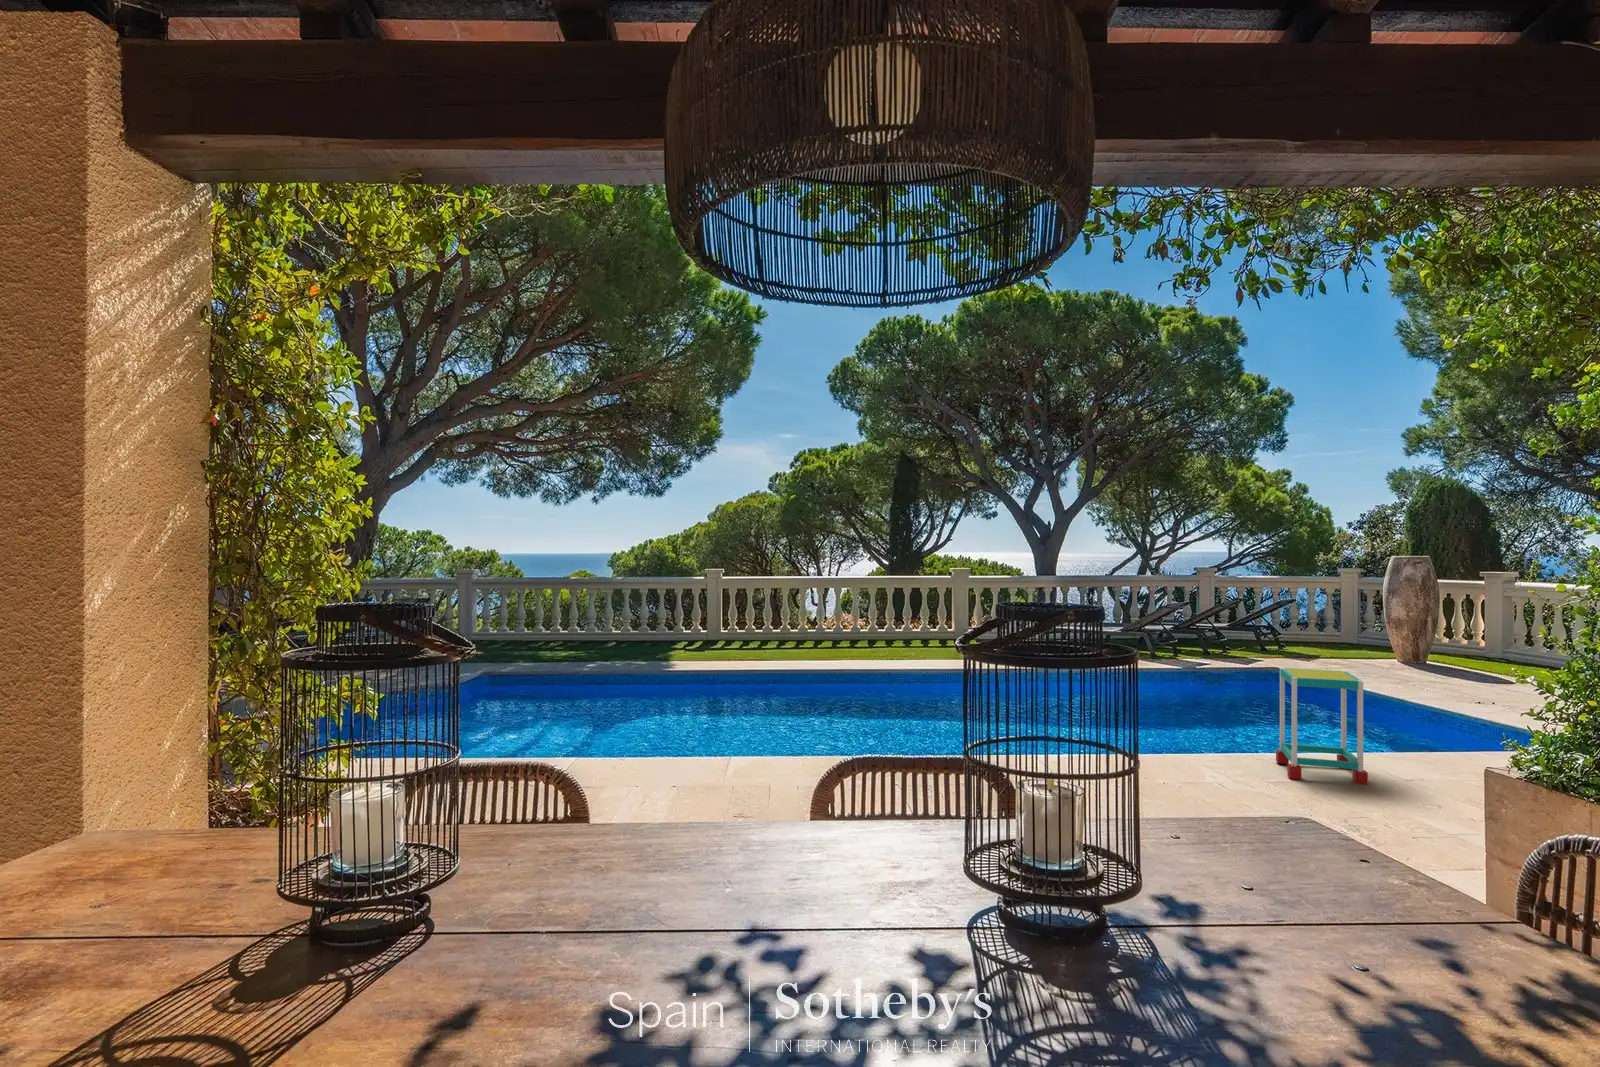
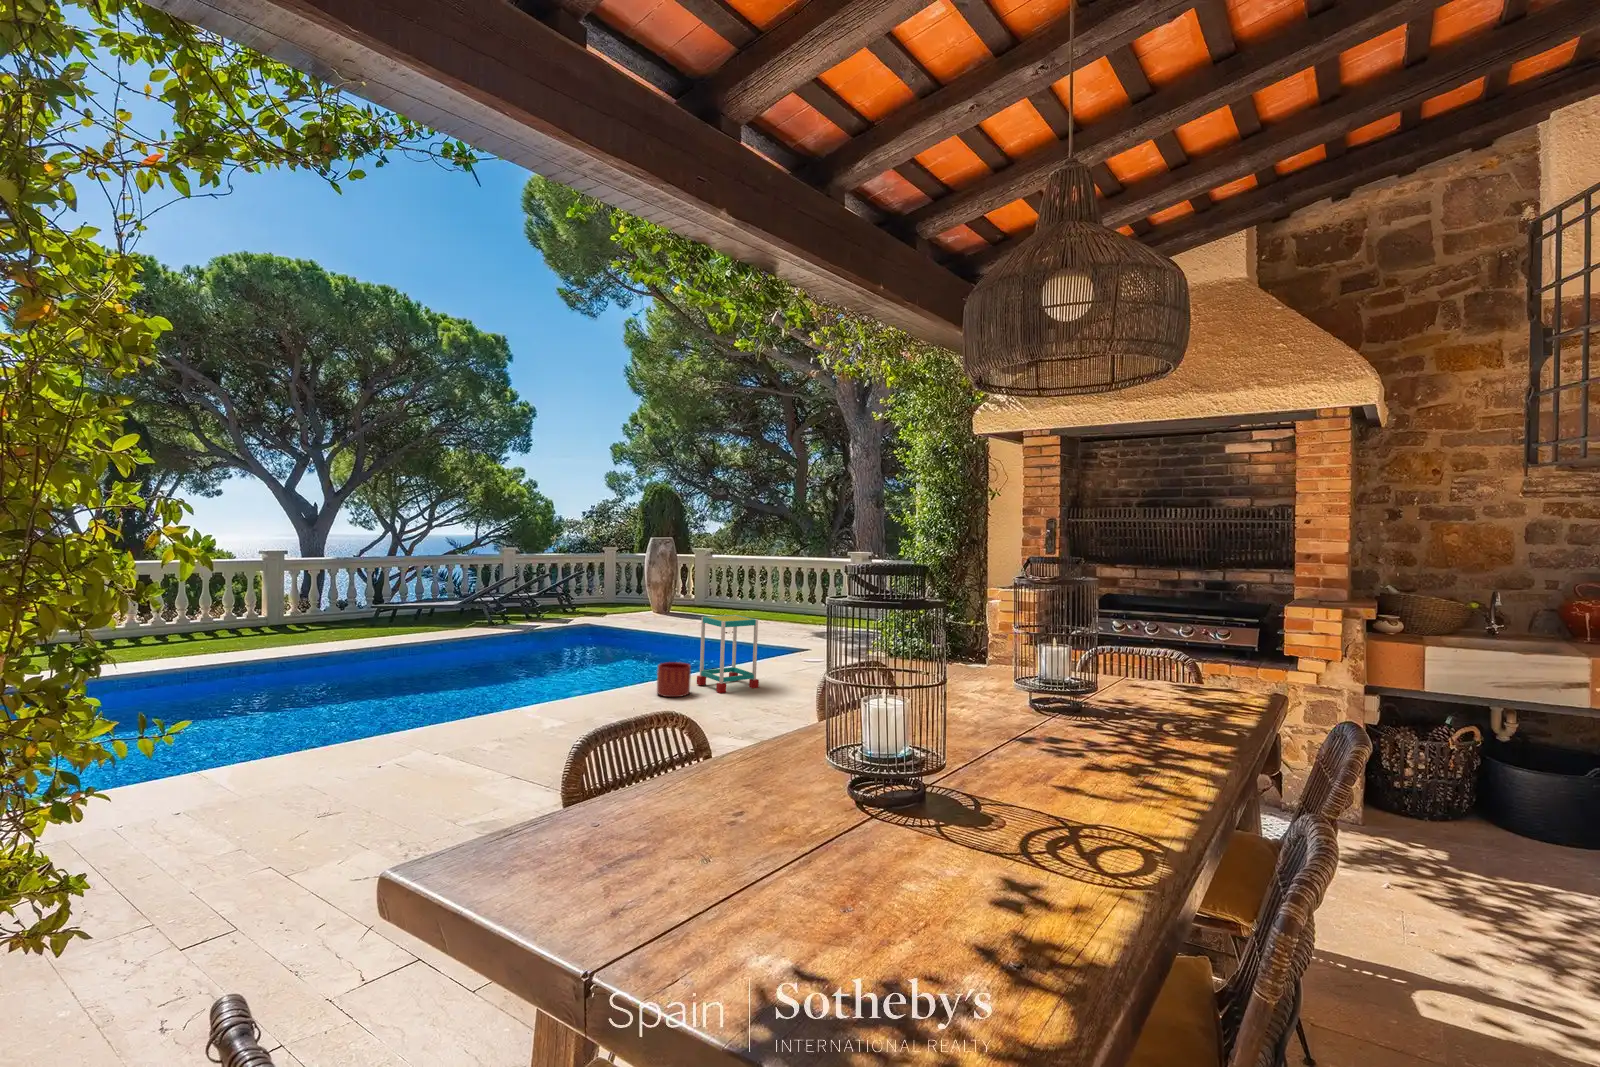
planter: none [1198,723,1247,771] -> present [657,662,691,697]

